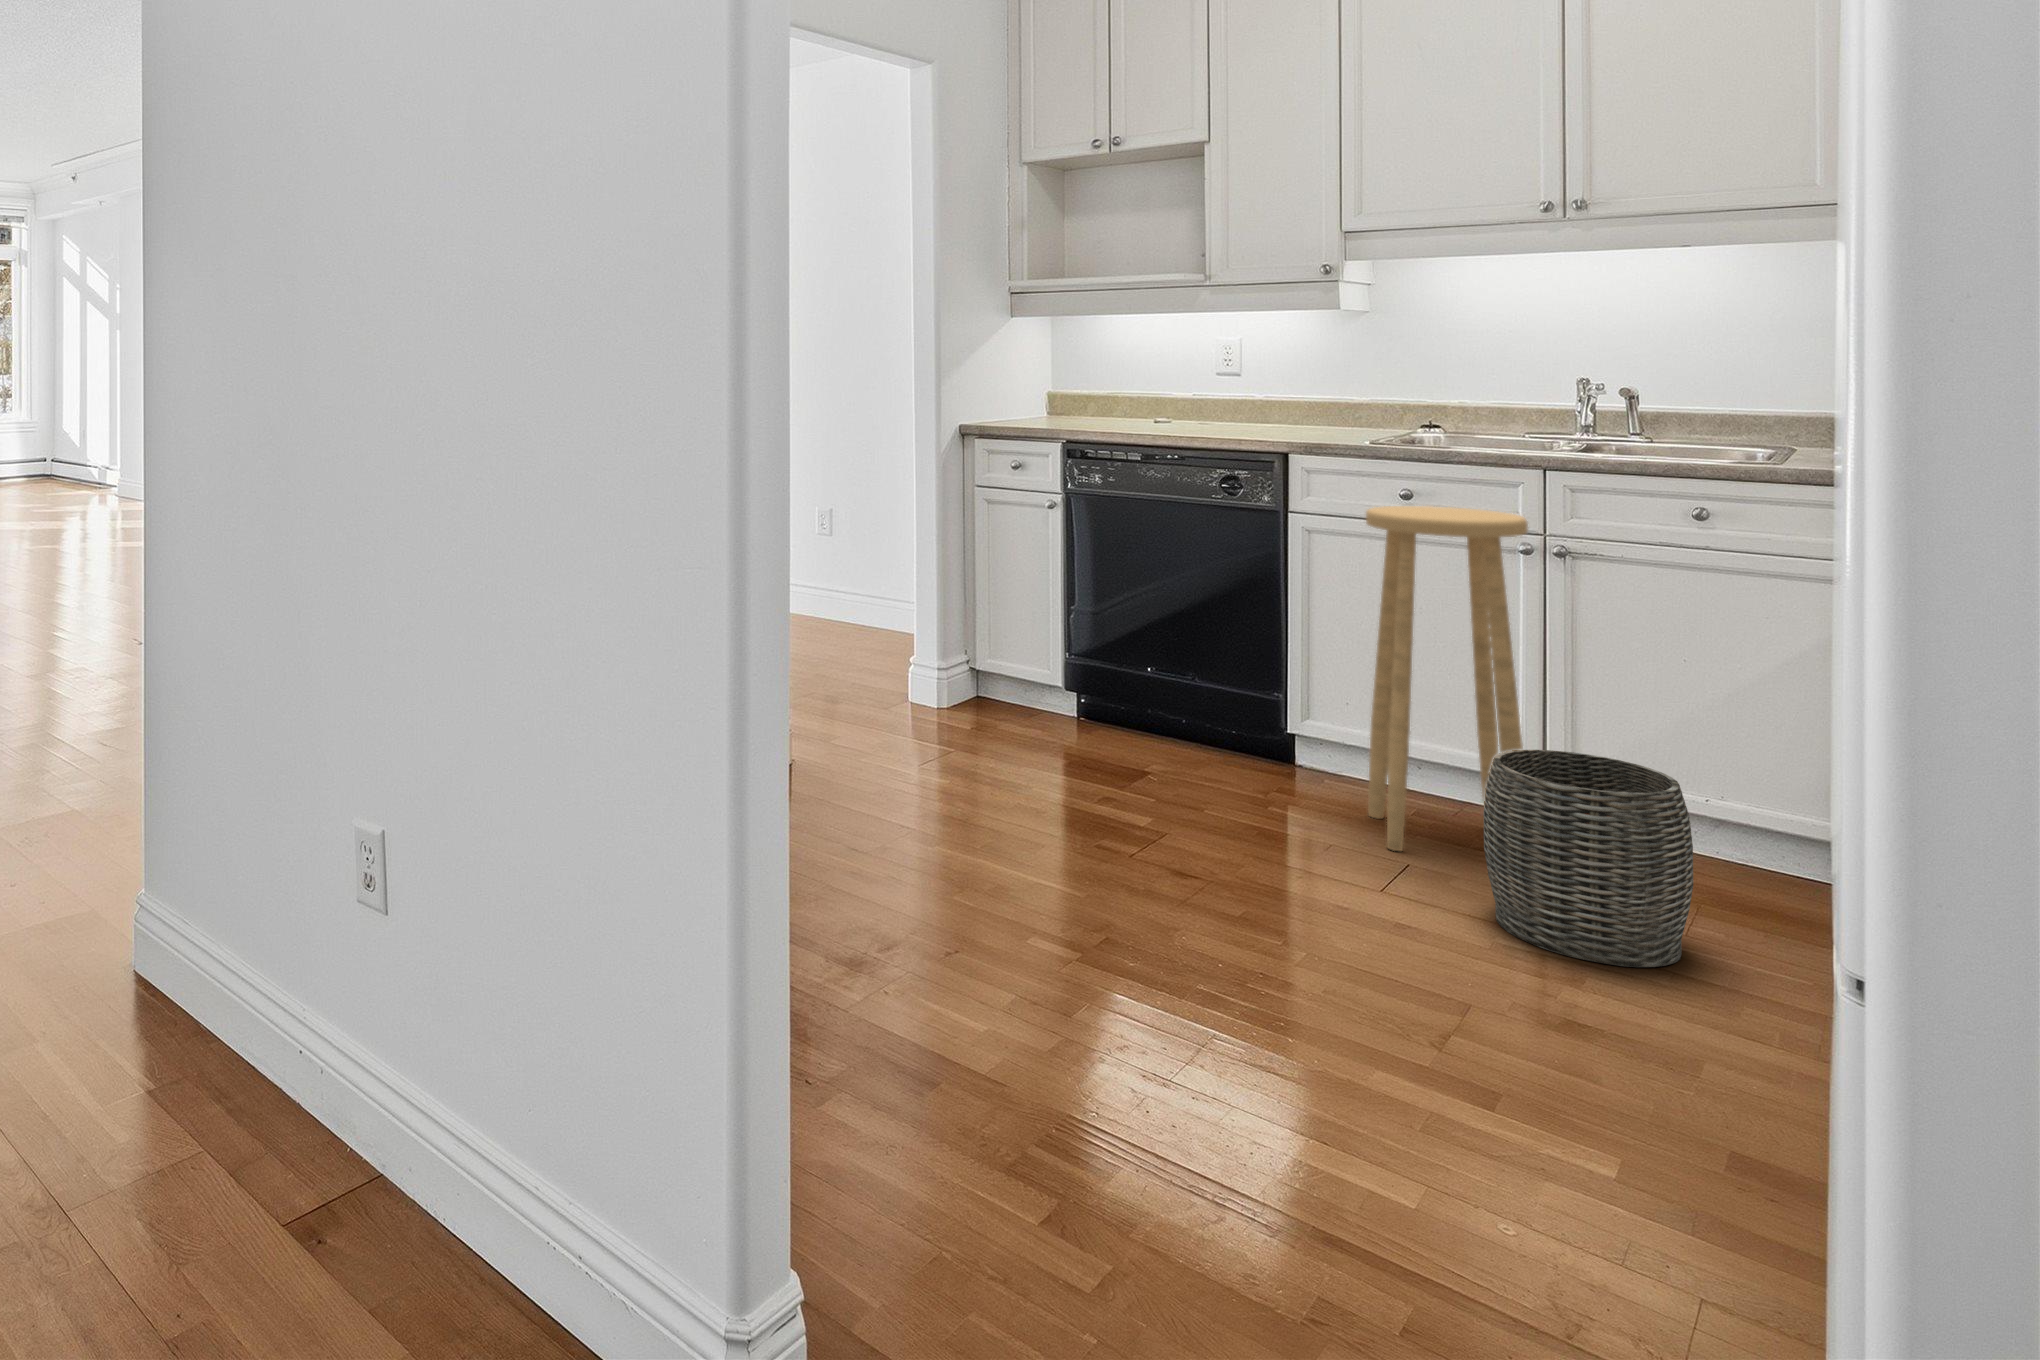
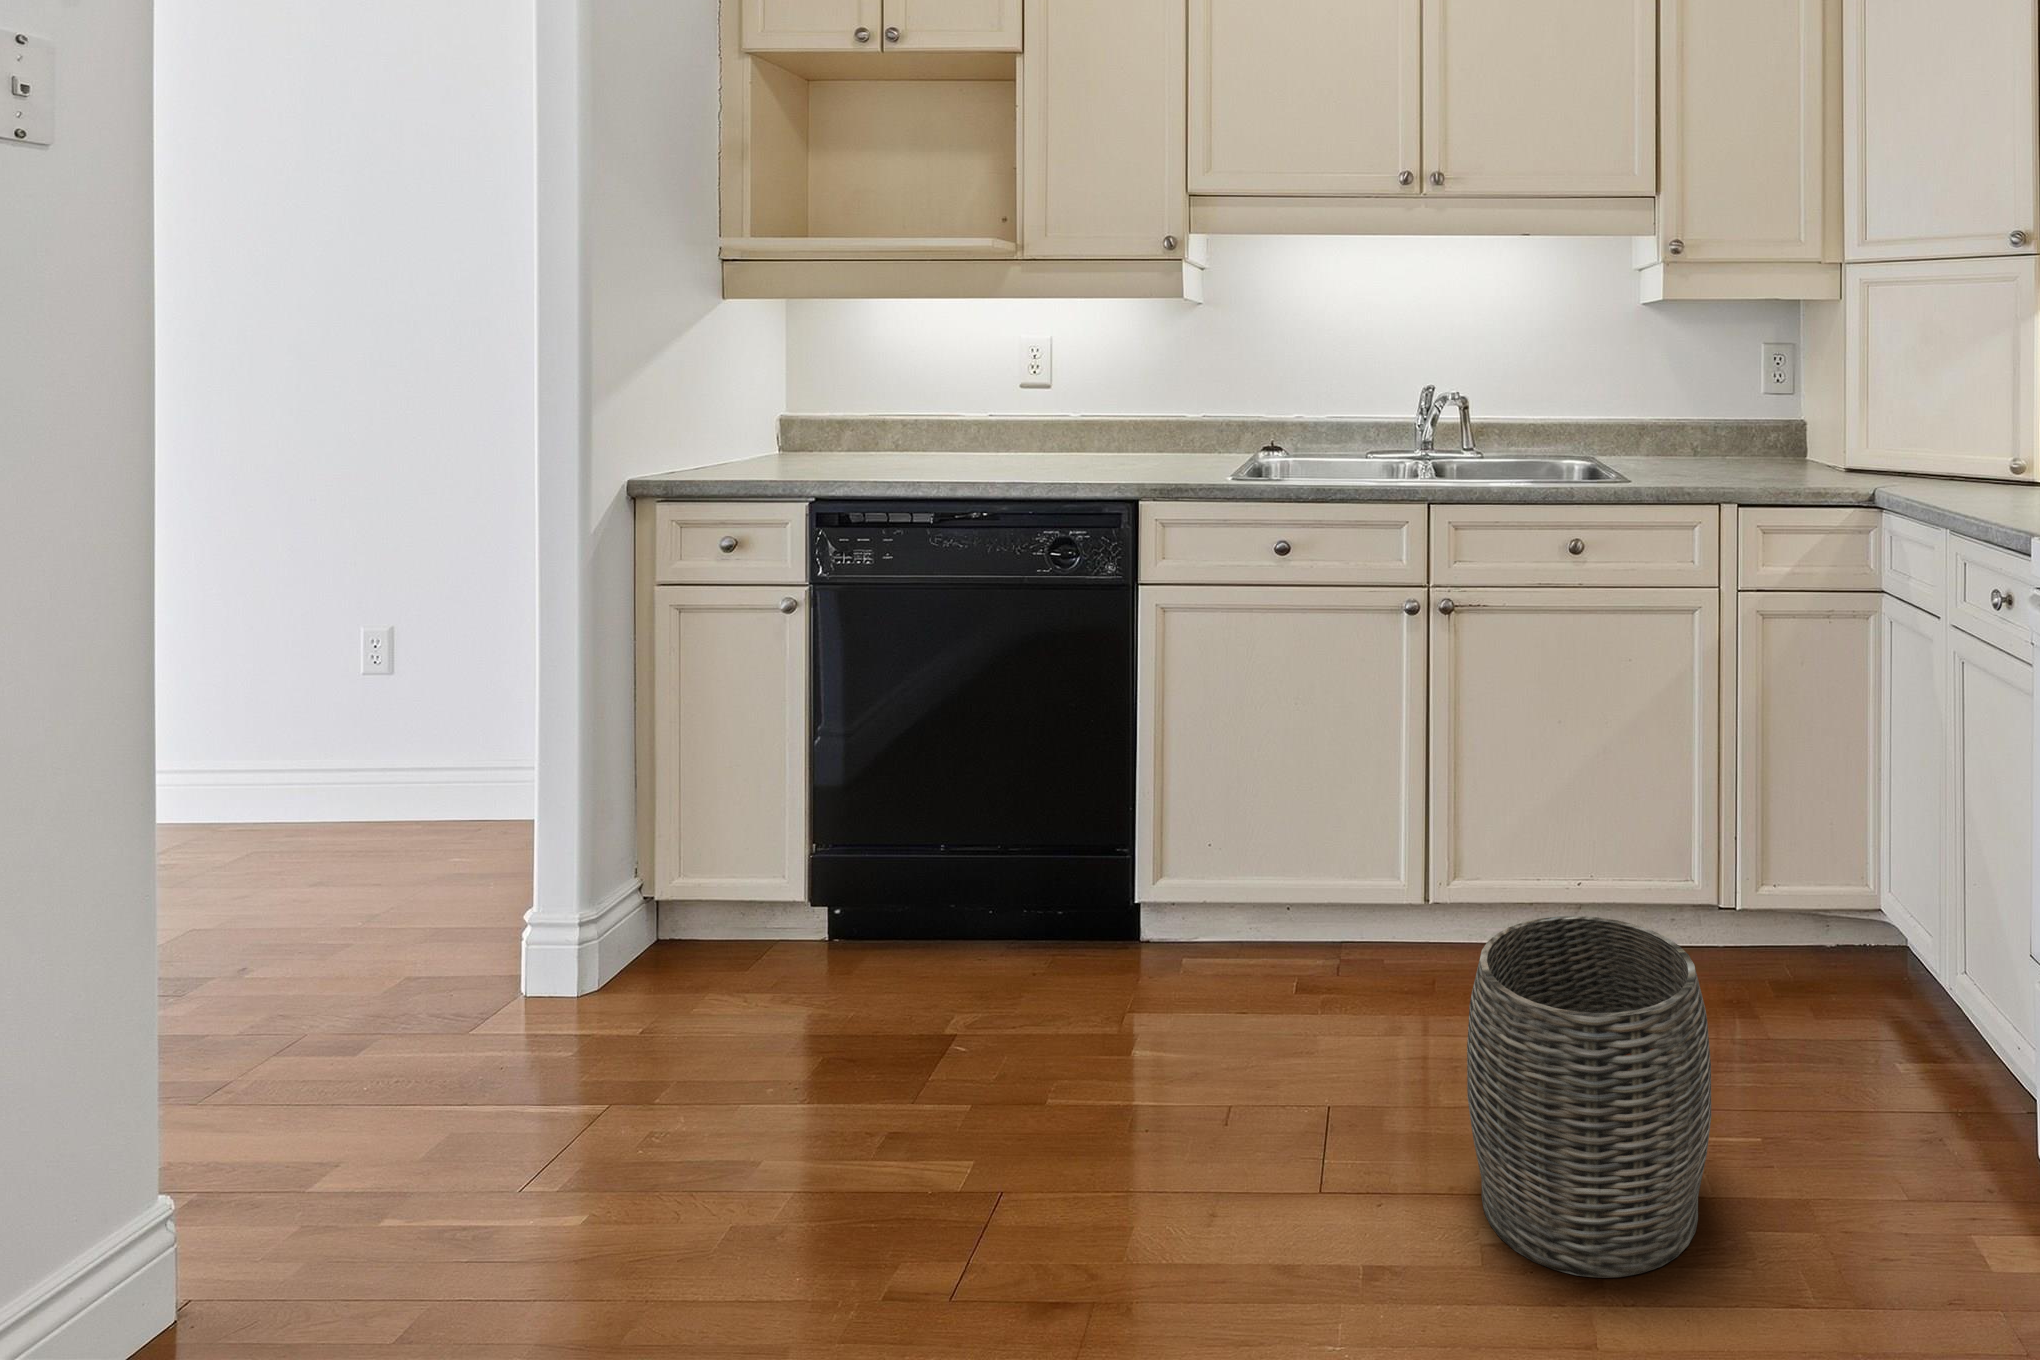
stool: present [1366,506,1528,851] -> none [1255,566,1462,1100]

